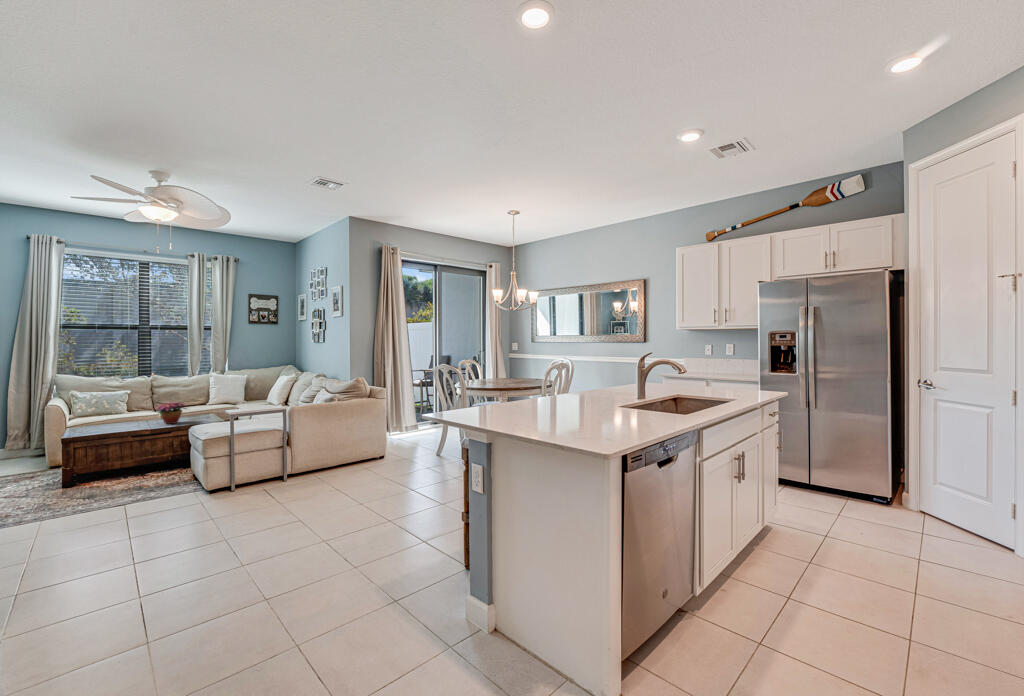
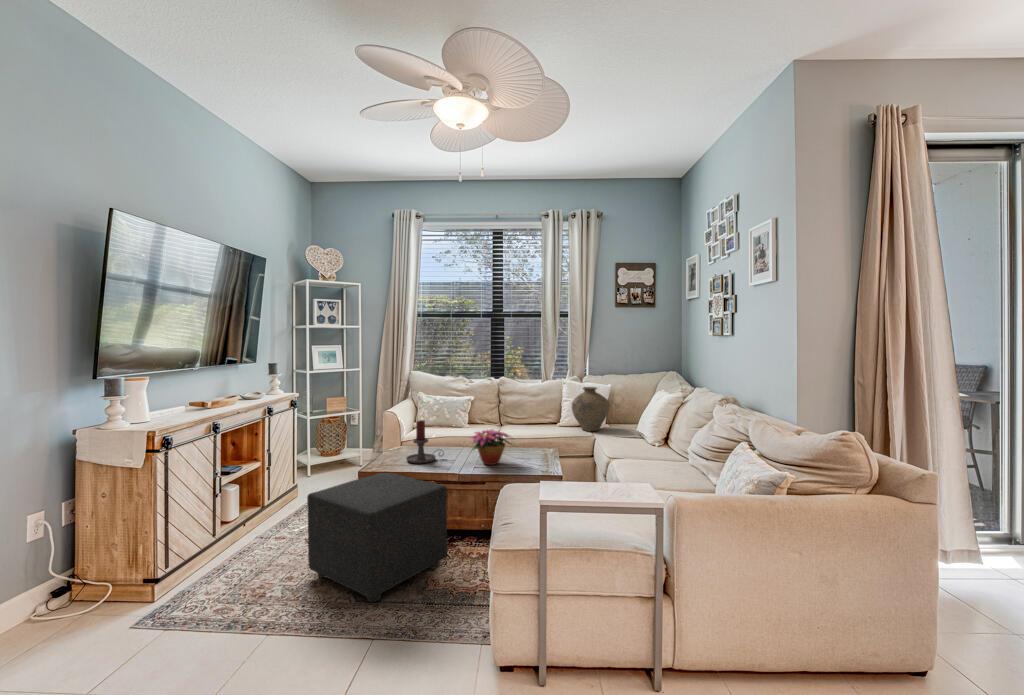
vase: none [220,377,248,406] -> present [572,387,609,431]
candle holder: none [97,401,130,430] -> present [406,420,444,463]
ottoman: none [34,434,149,504] -> present [307,473,447,602]

